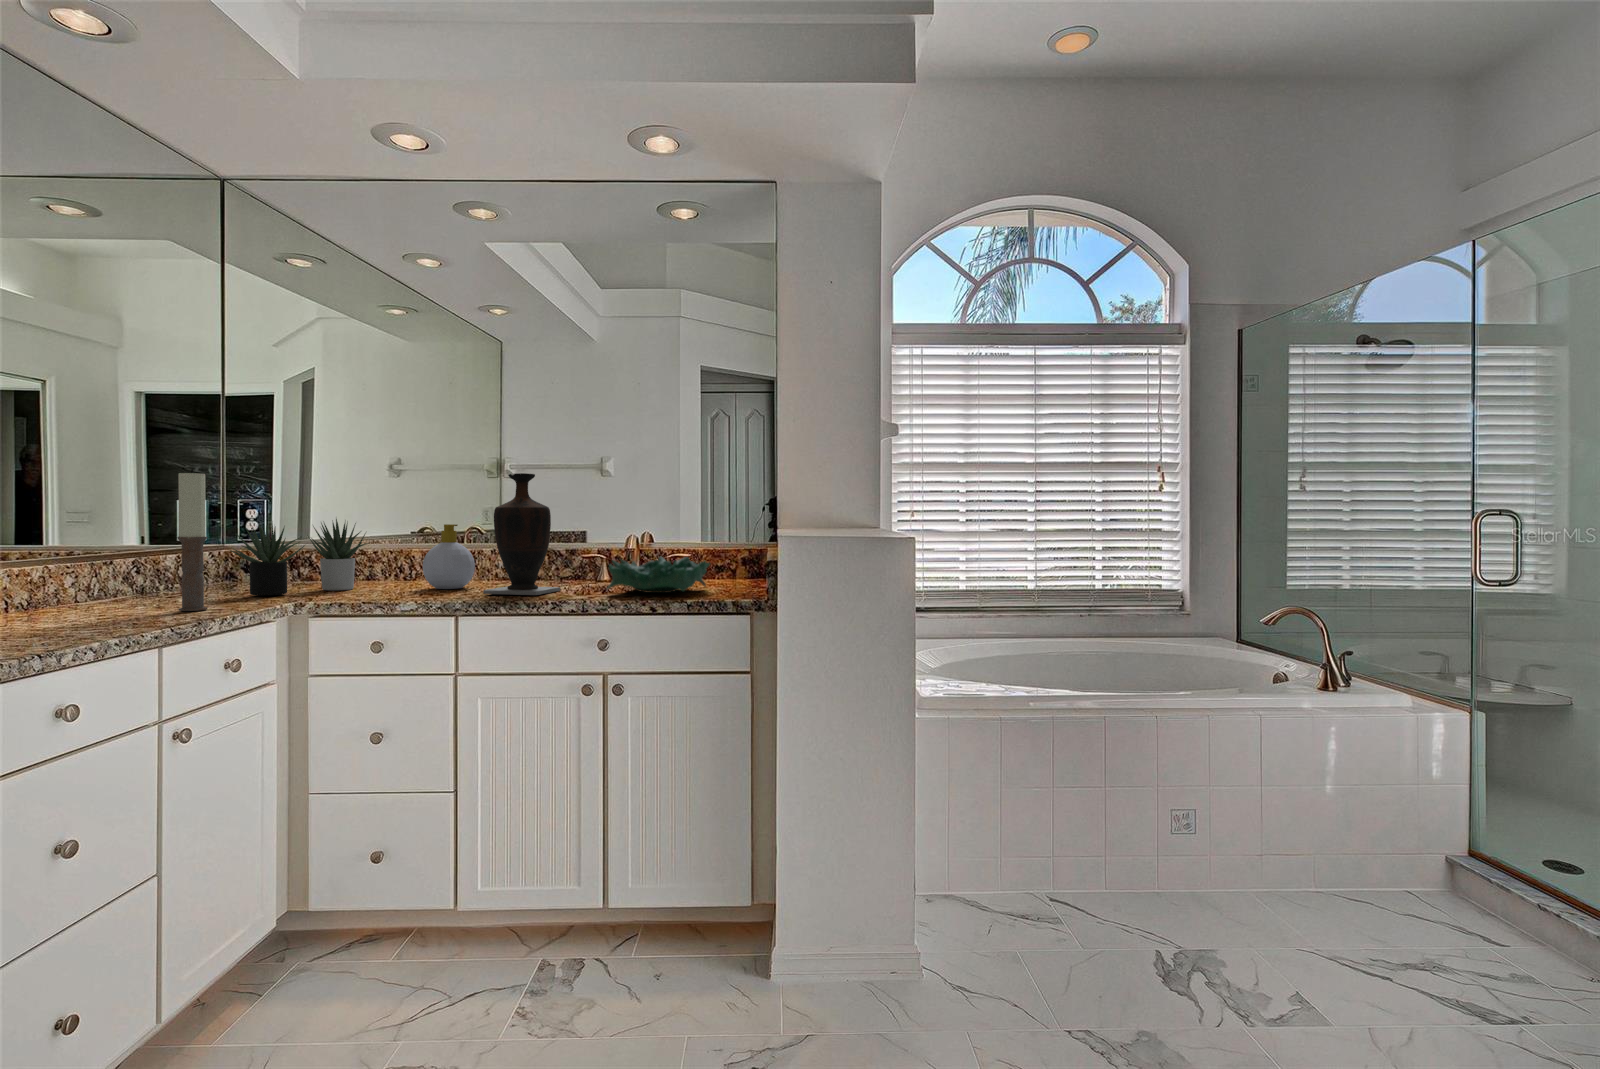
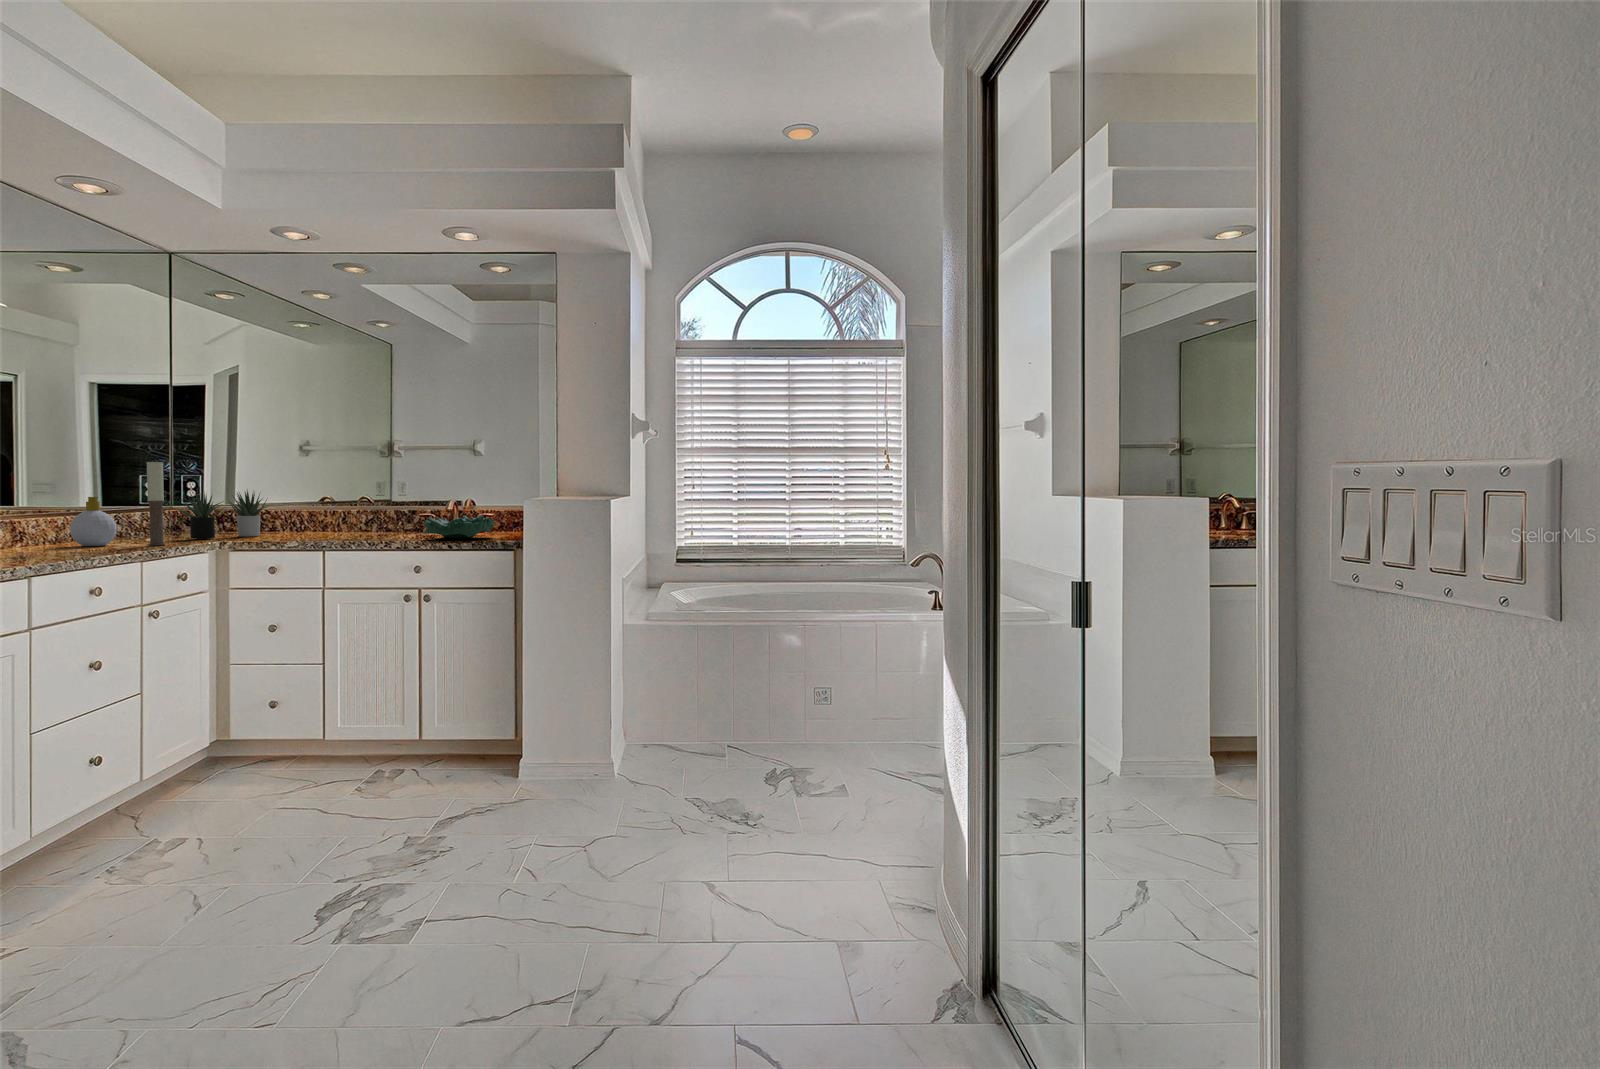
vase: present [483,473,560,595] -> none [343,461,396,539]
soap bottle: present [423,524,475,589] -> present [70,497,117,546]

